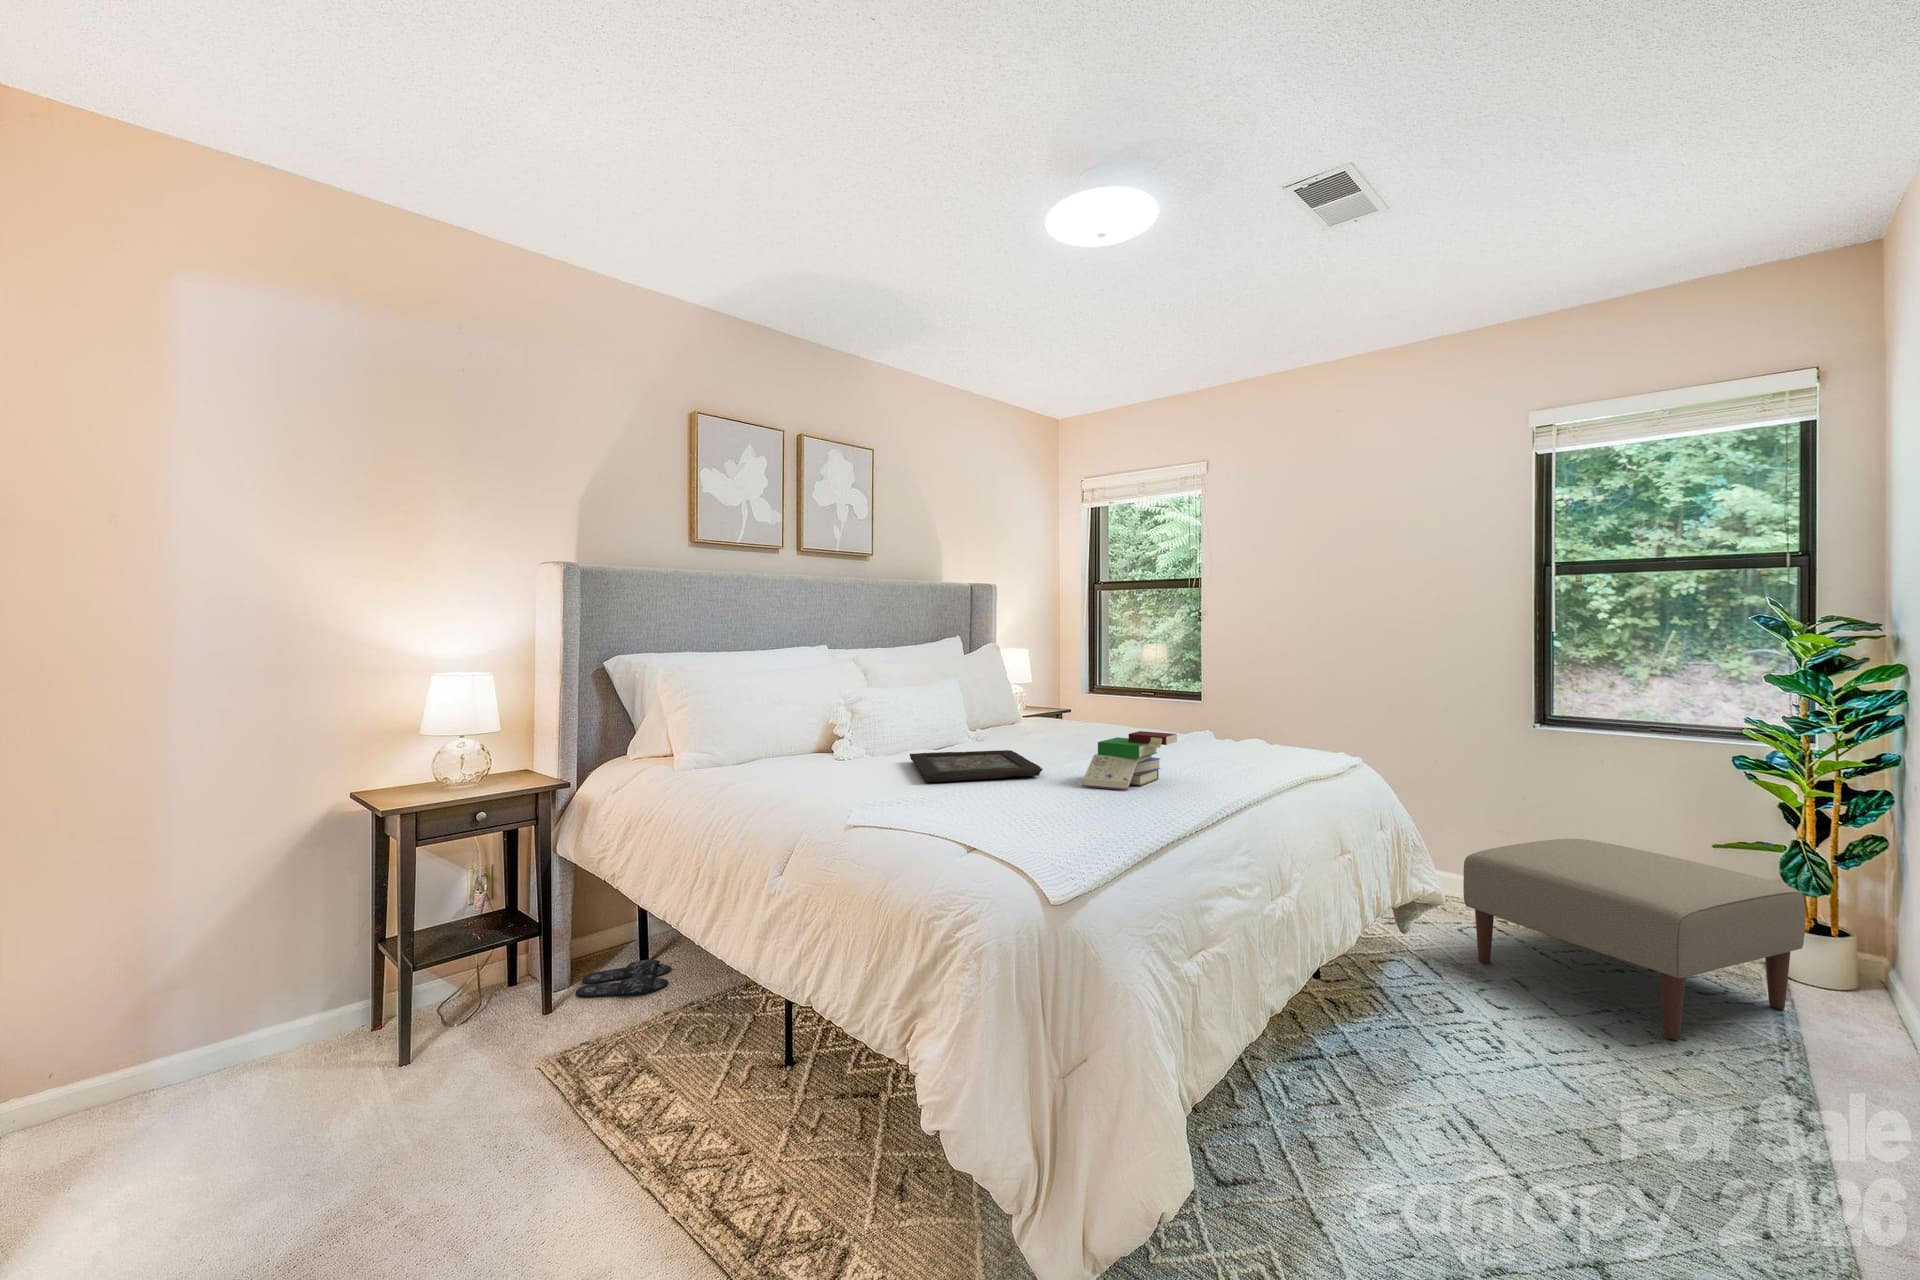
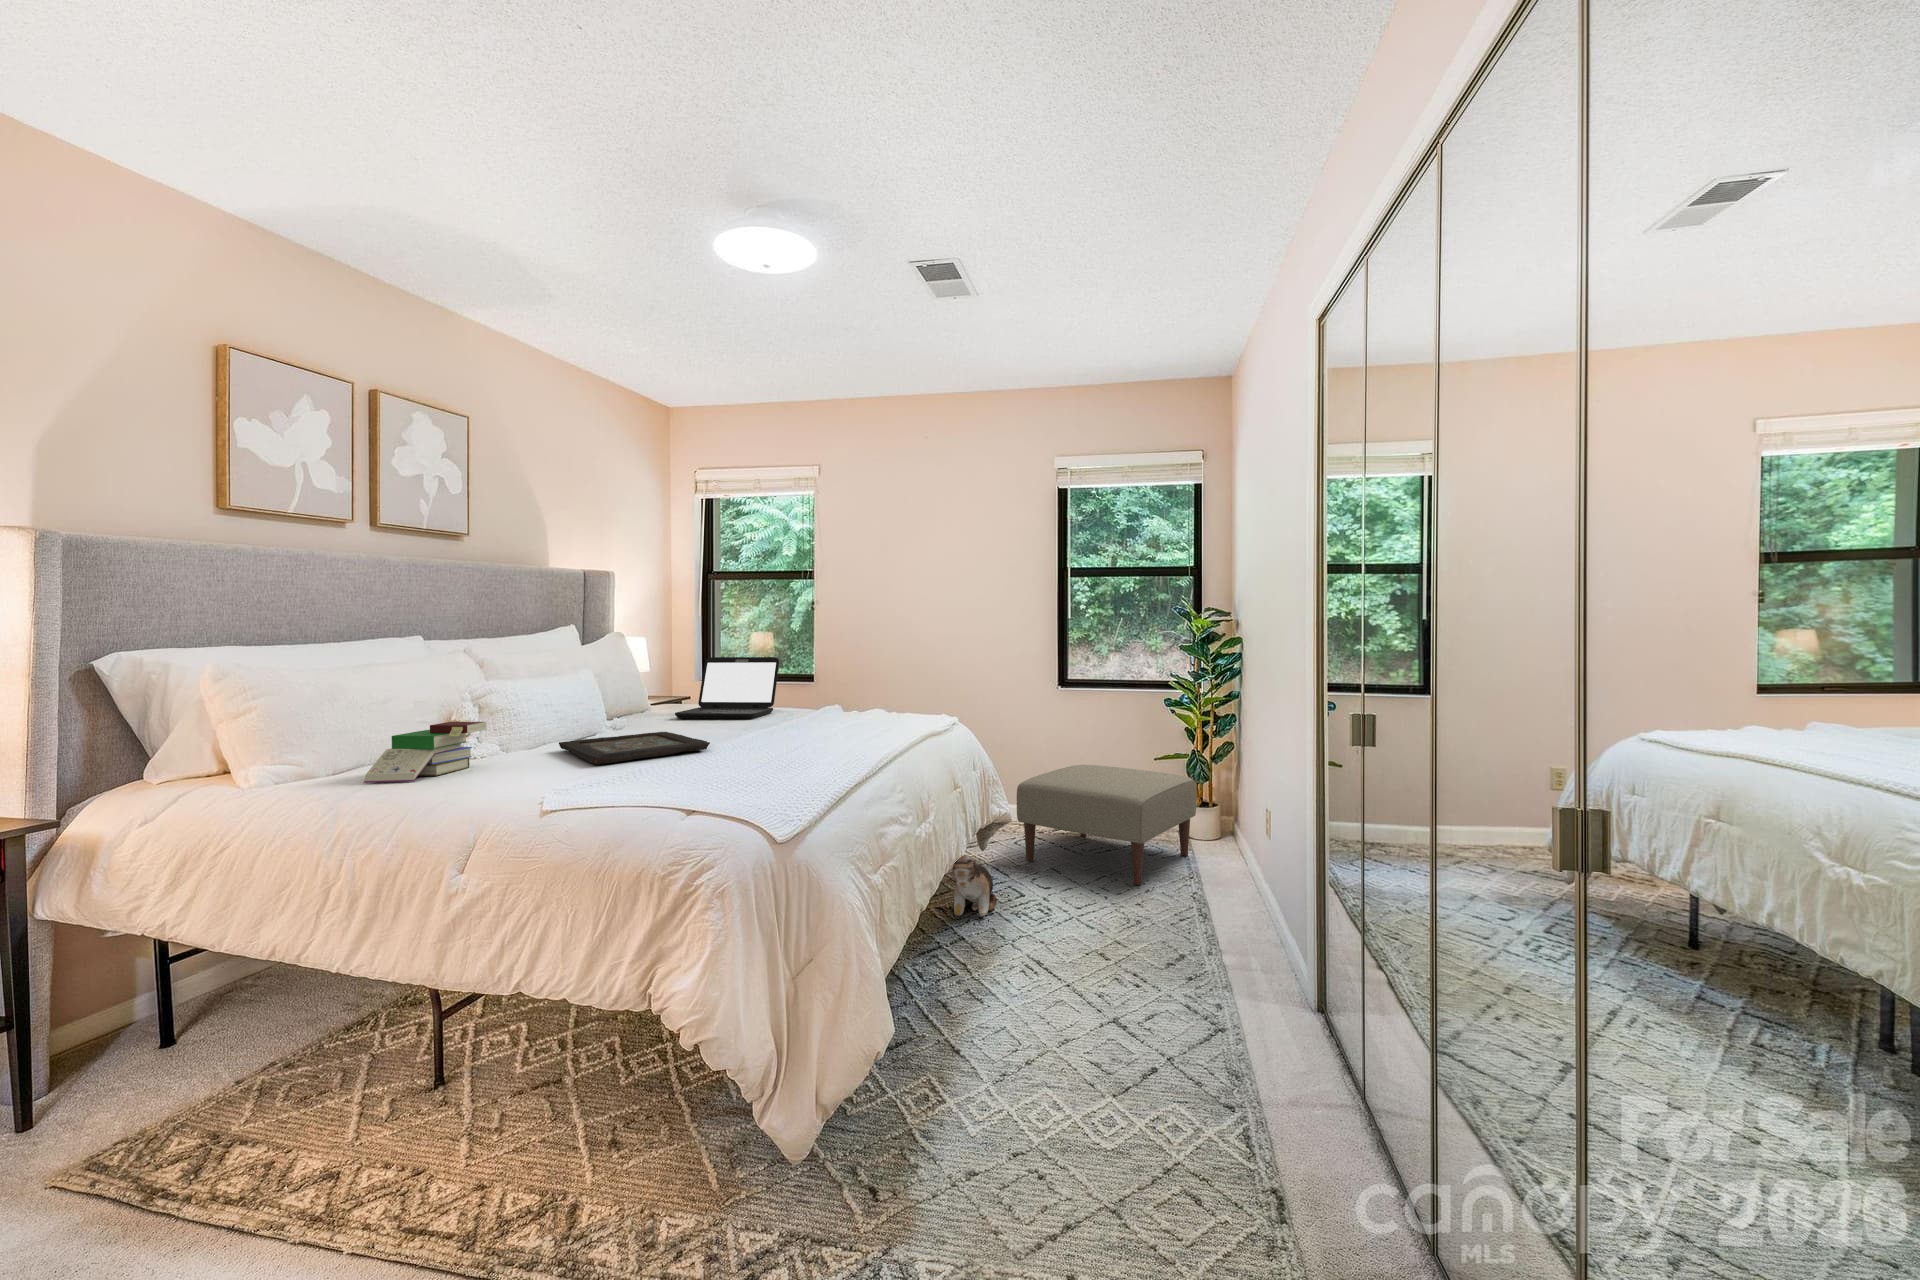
laptop: none [1037,671,1149,741] -> present [675,657,779,719]
book: present [1082,731,1177,790] -> present [363,722,486,783]
plush toy: none [1339,943,1418,1029] -> present [951,855,997,916]
slippers: present [576,960,672,997] -> none [71,1027,230,1096]

